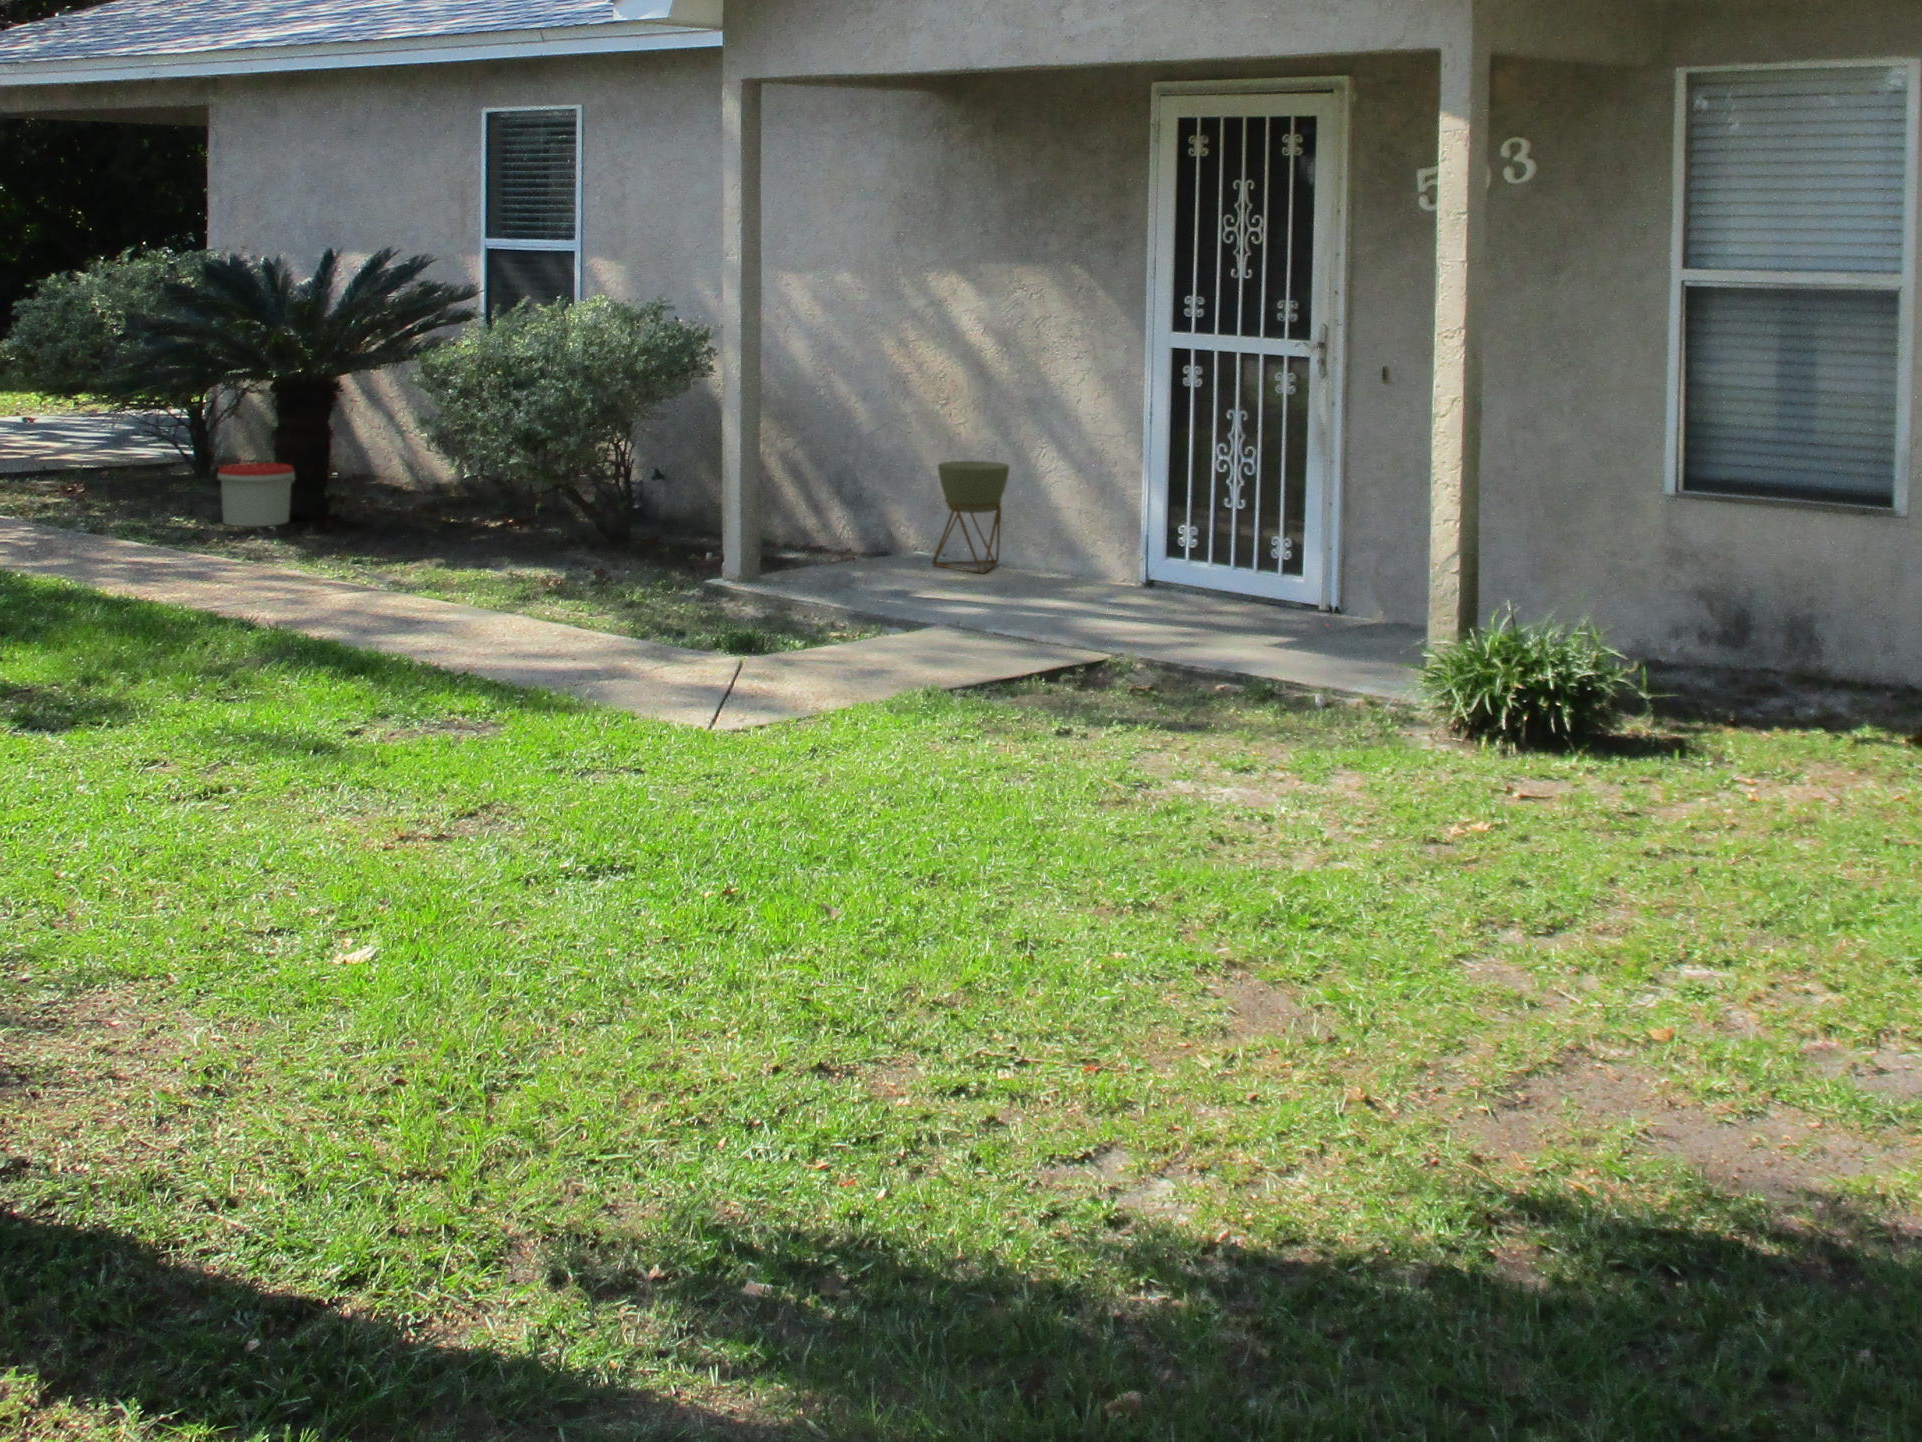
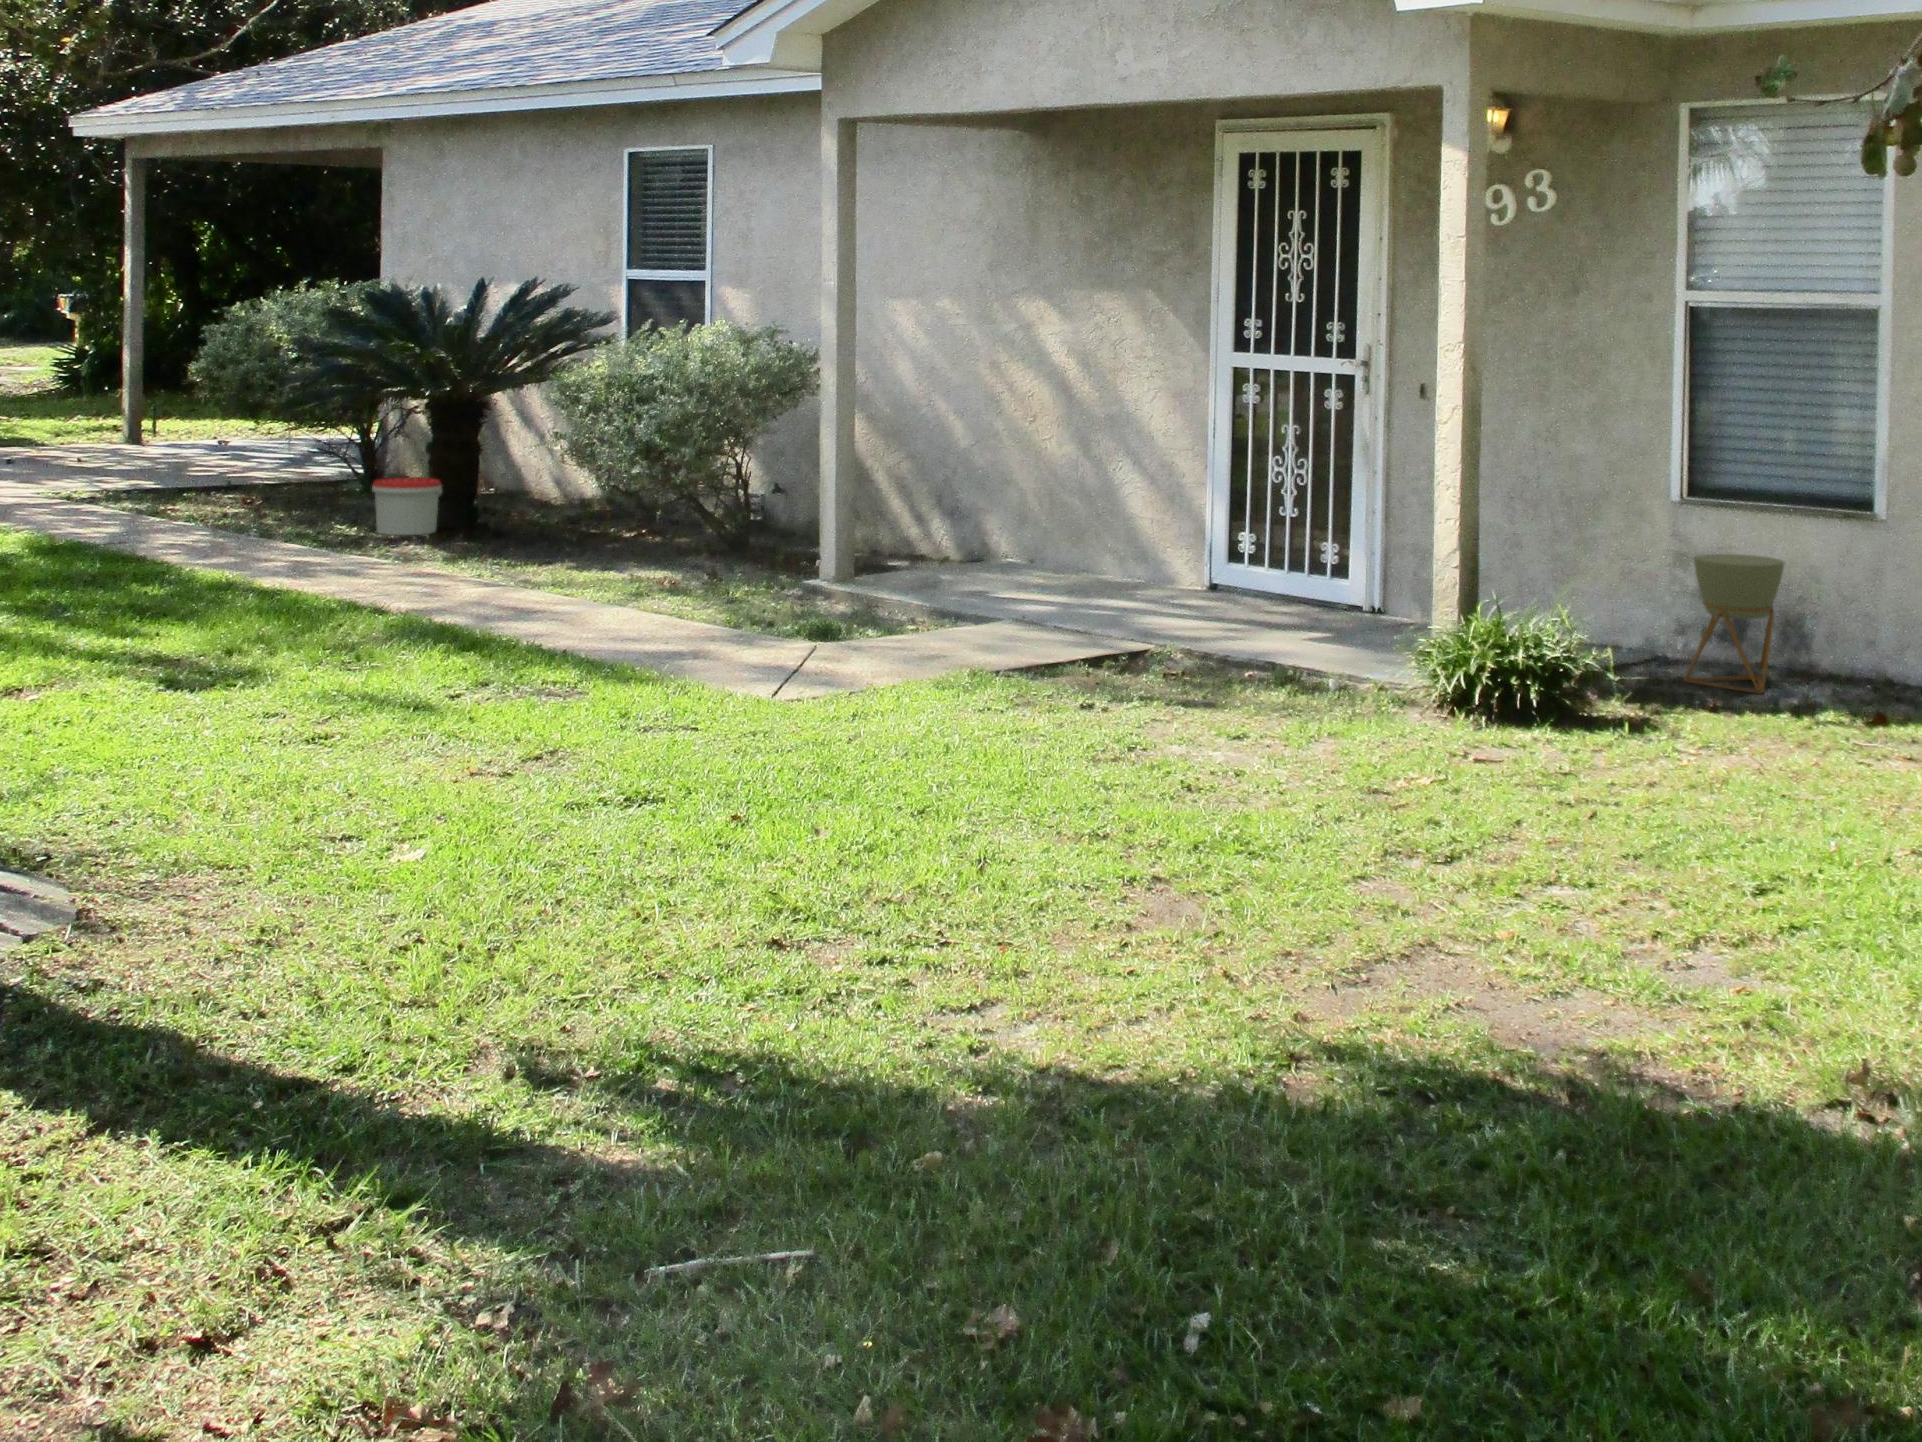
planter: present [932,461,1009,574] -> present [1684,554,1784,694]

